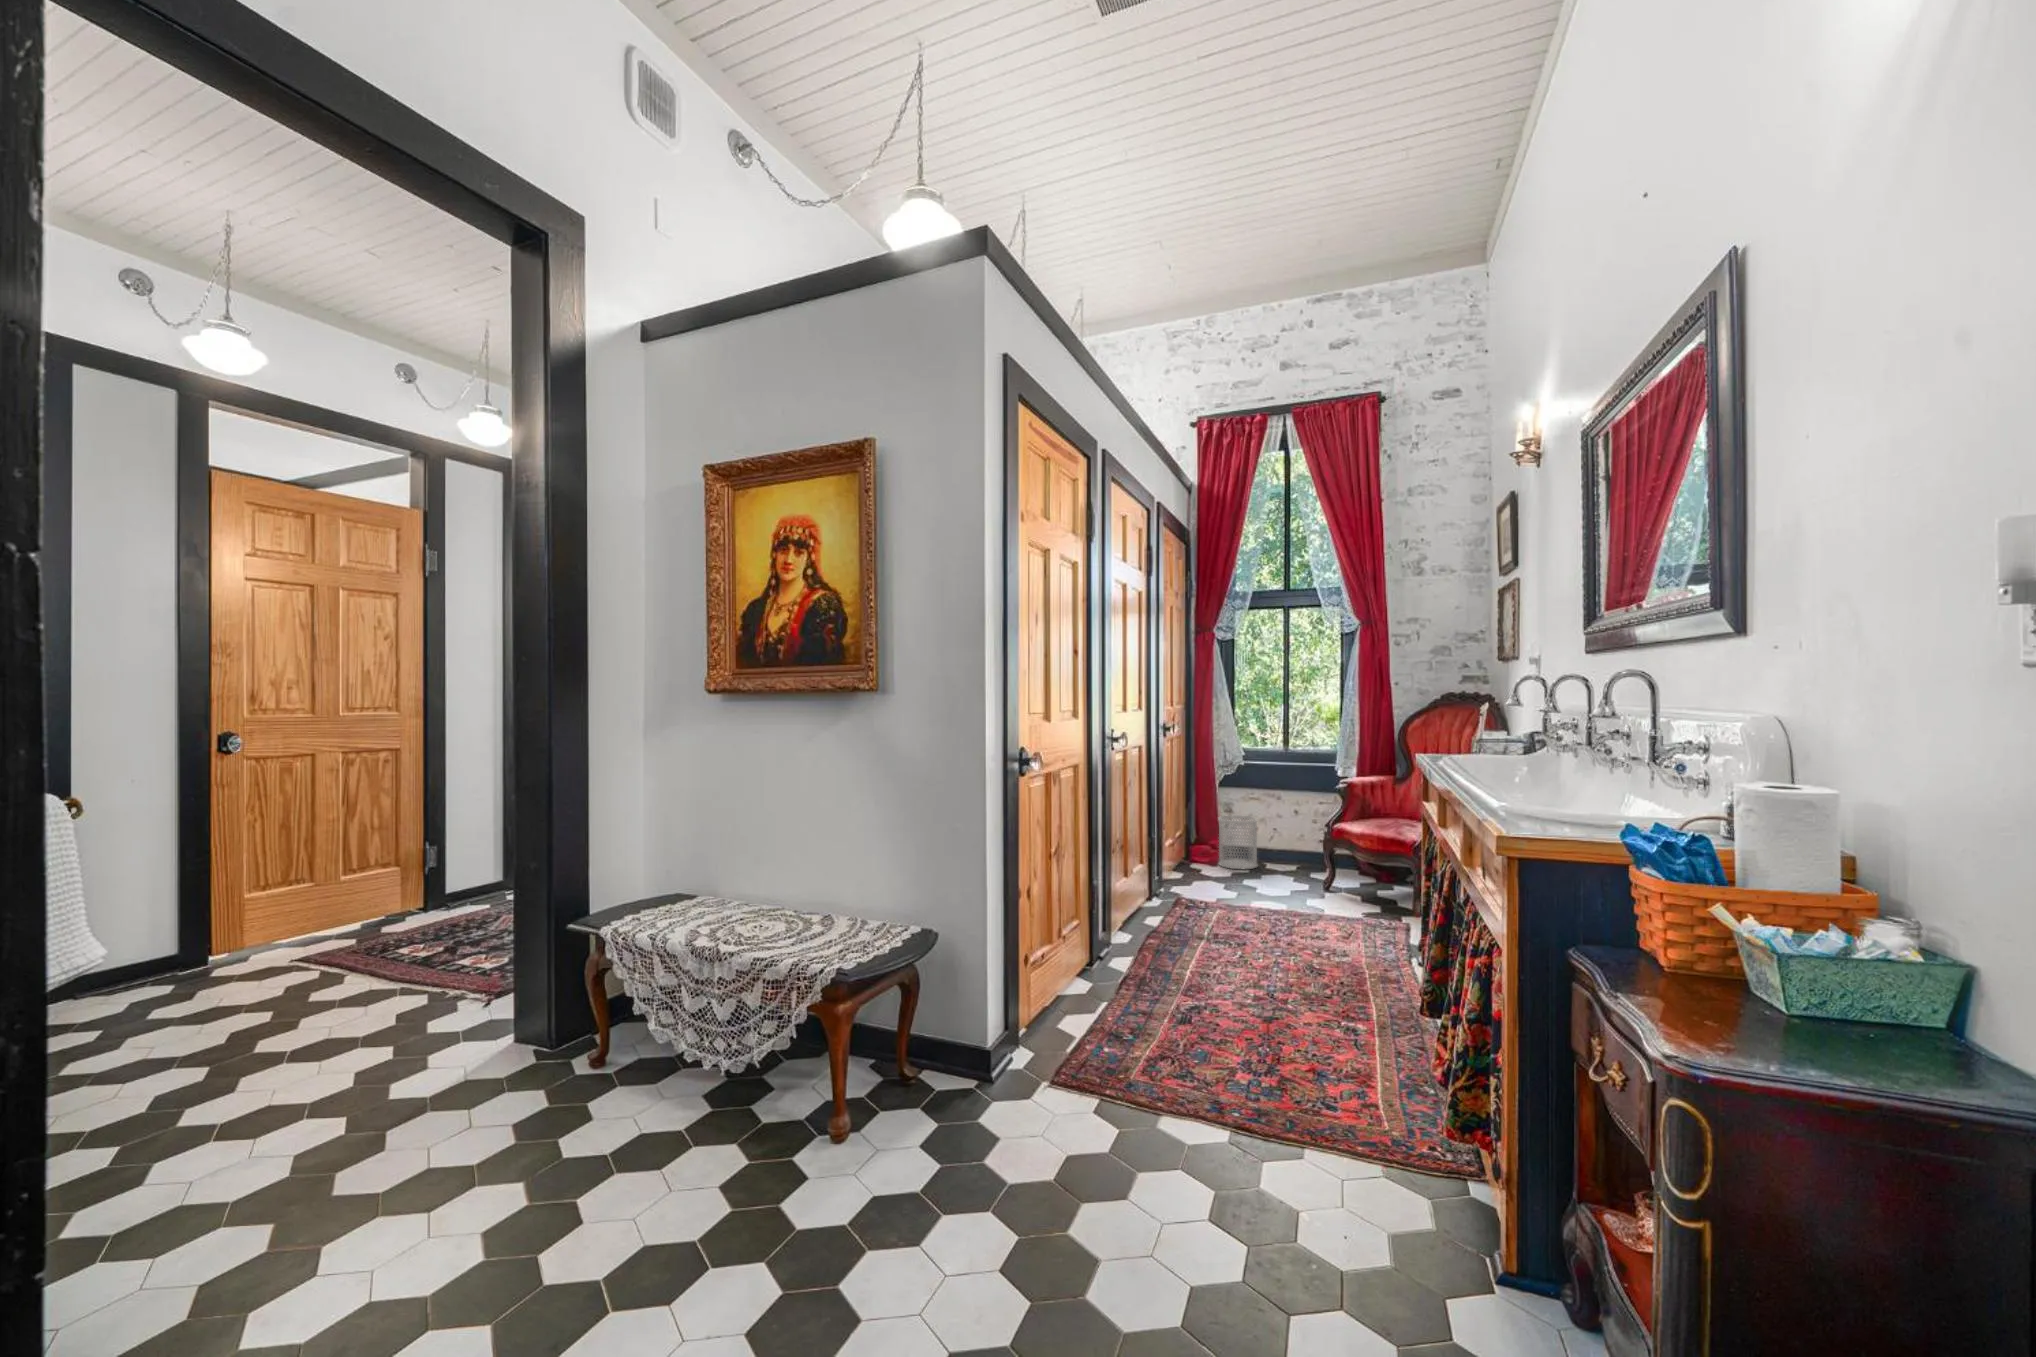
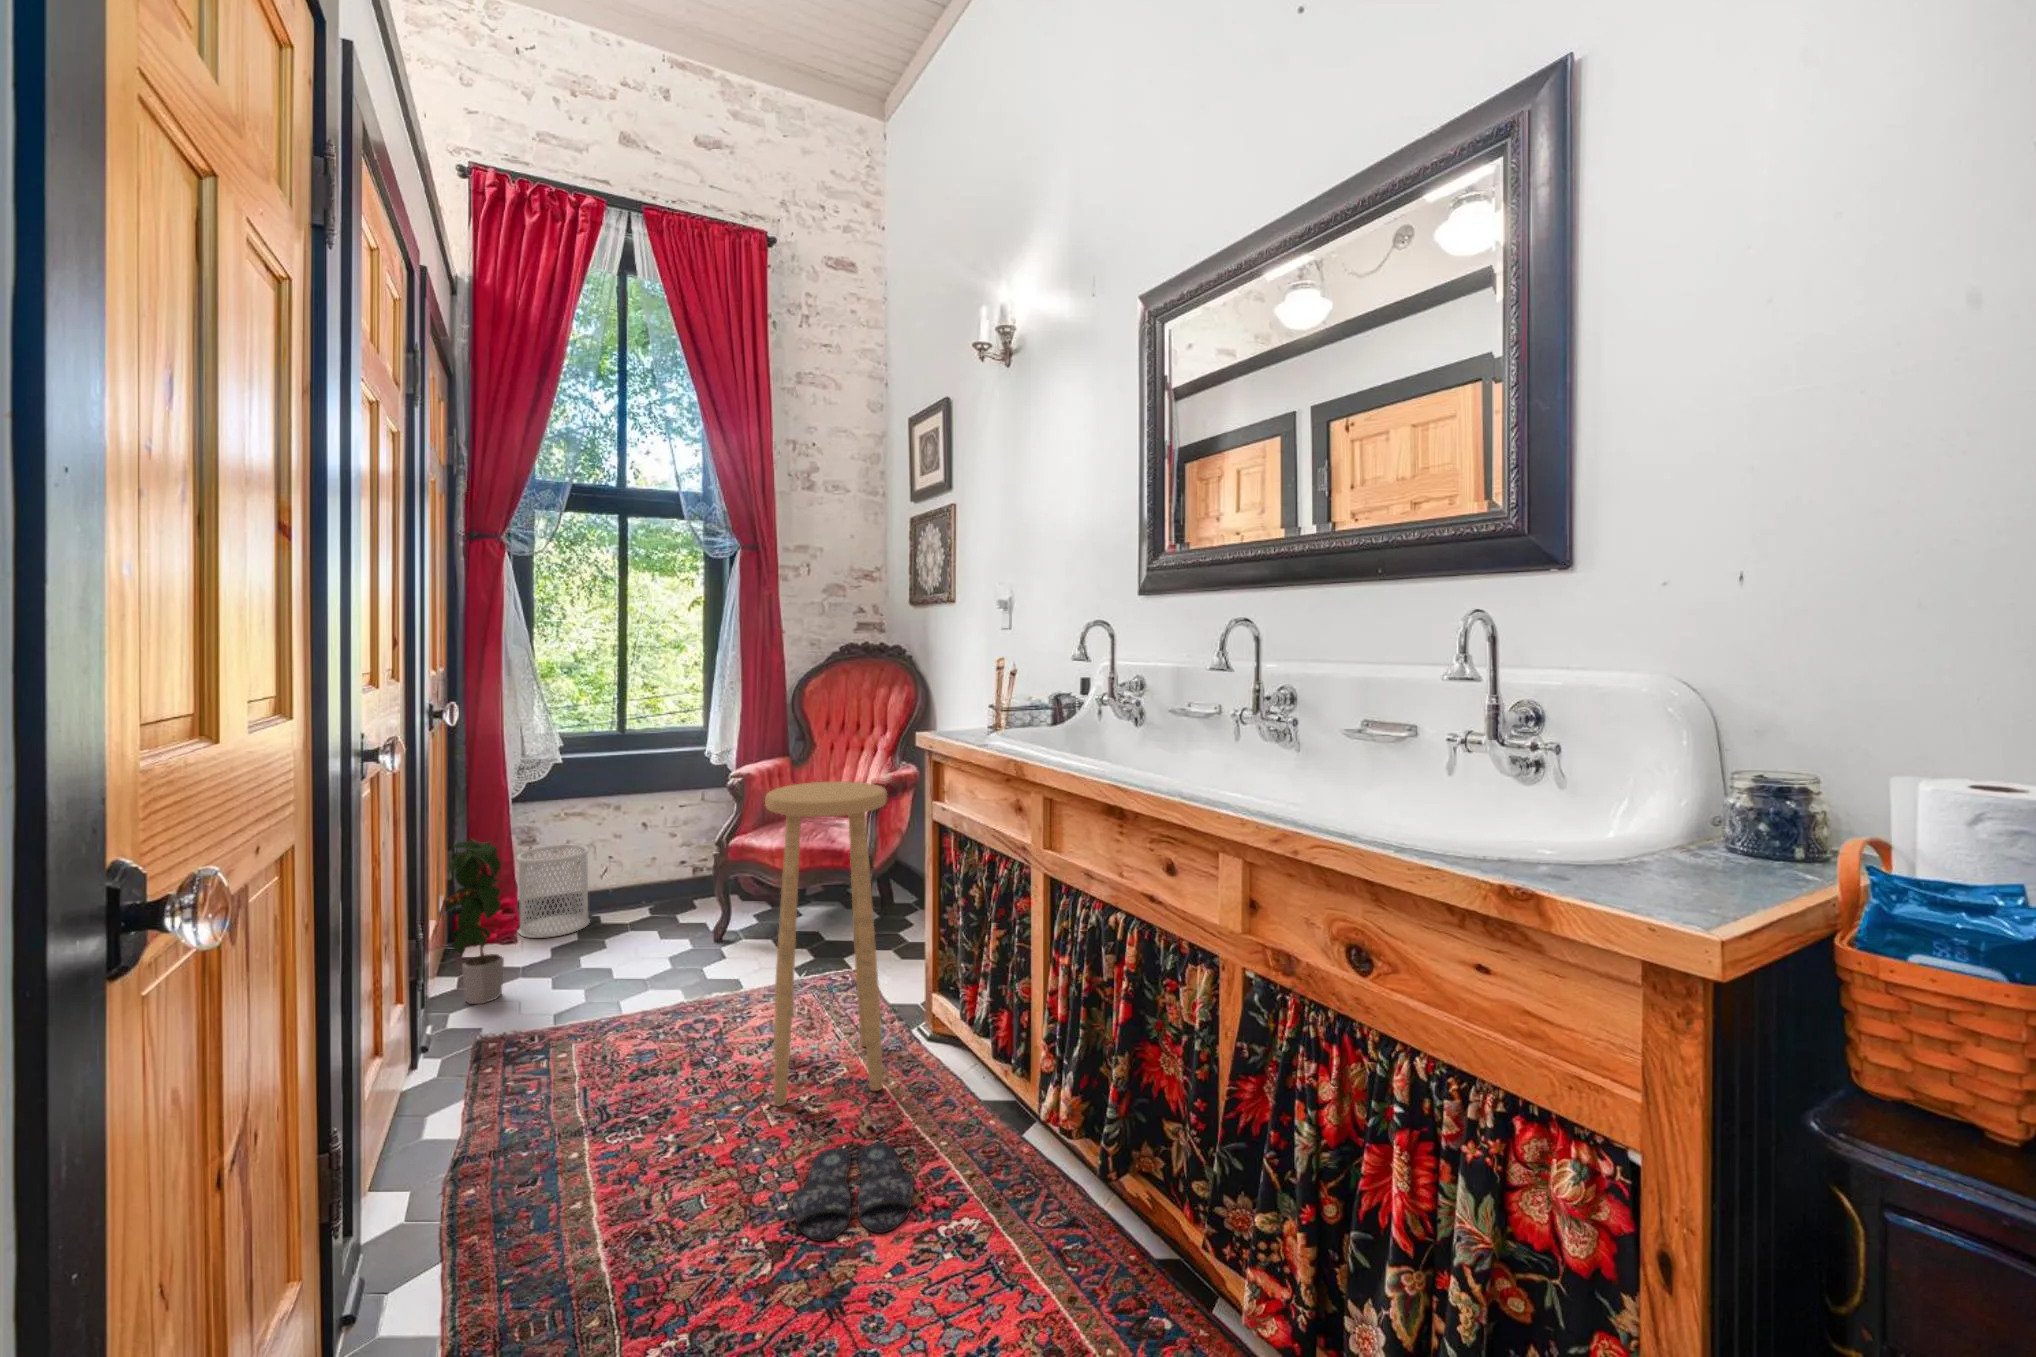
stool: none [1300,778,1380,974] -> present [765,781,887,1106]
potted plant: none [1169,797,1201,887] -> present [444,839,504,1004]
slippers: none [1276,982,1349,1015] -> present [793,1143,913,1241]

